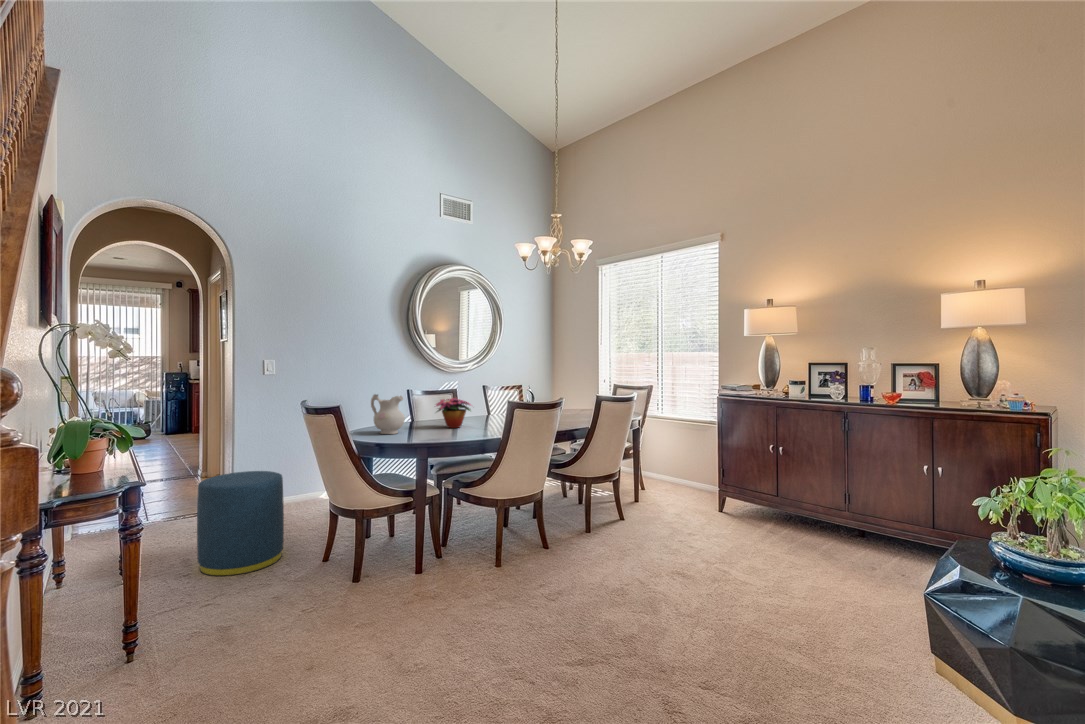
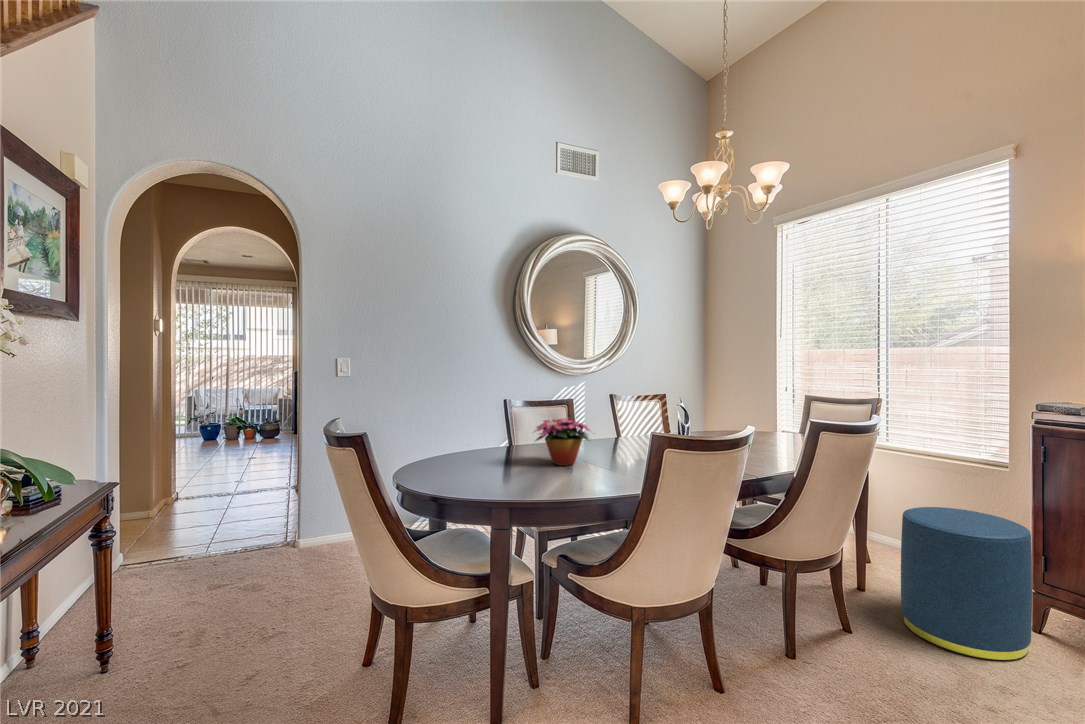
ceramic pitcher: present [371,394,405,434] -> none [438,412,486,475]
ottoman: present [197,471,284,576] -> present [901,507,1032,661]

